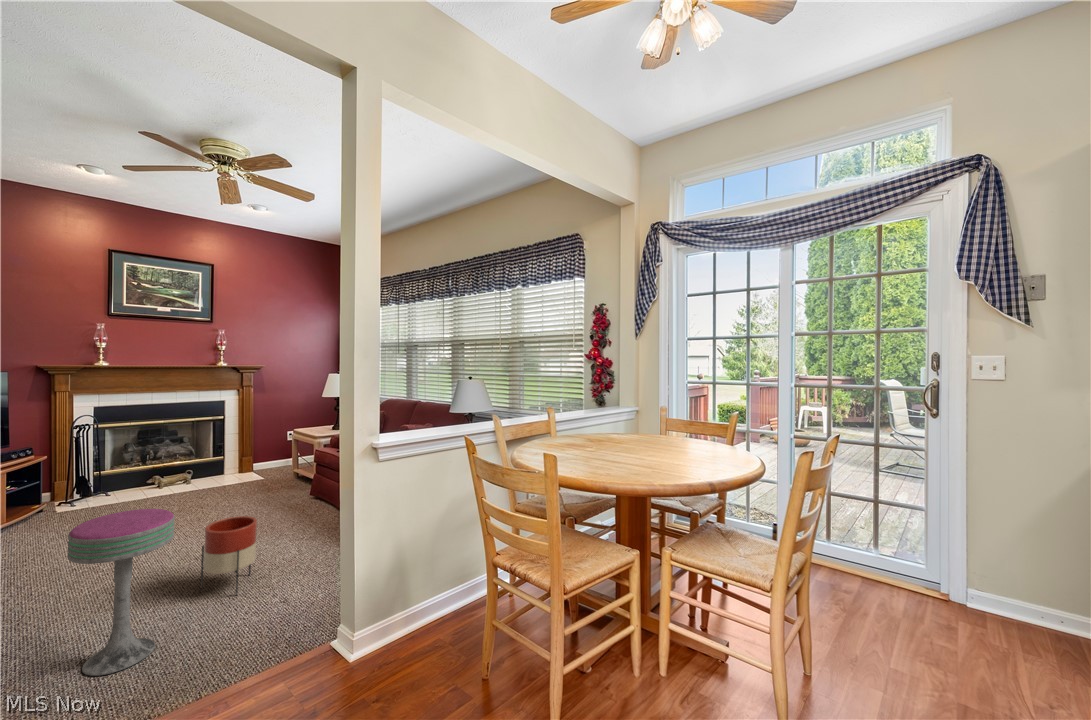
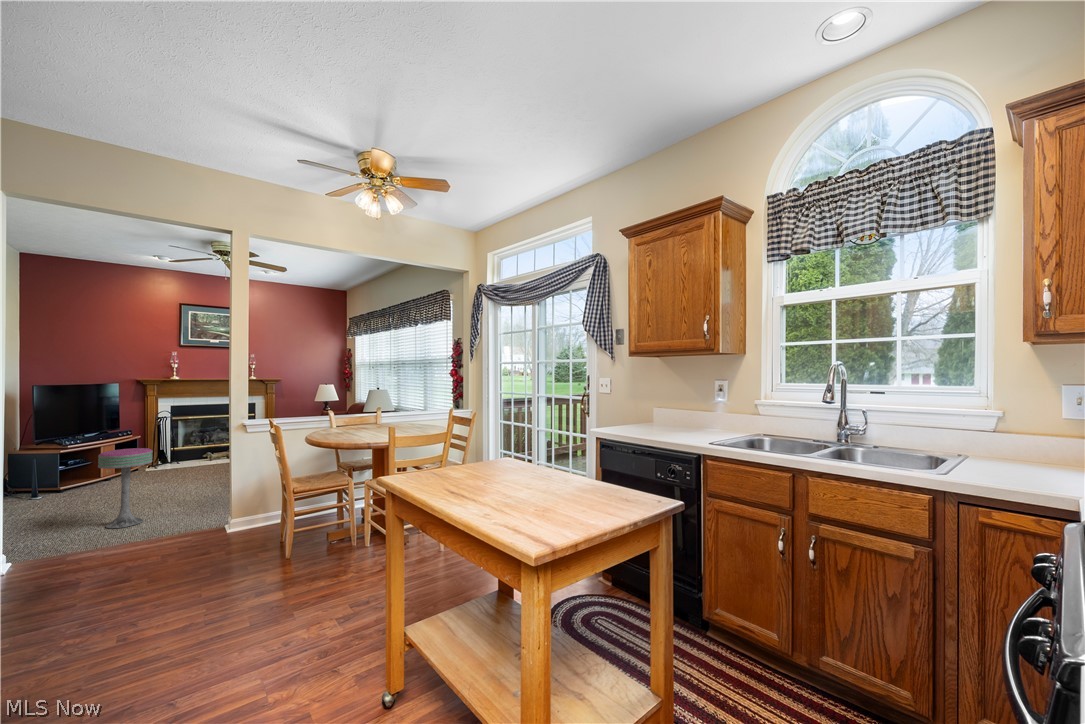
planter: present [200,516,257,595] -> none [183,464,215,508]

